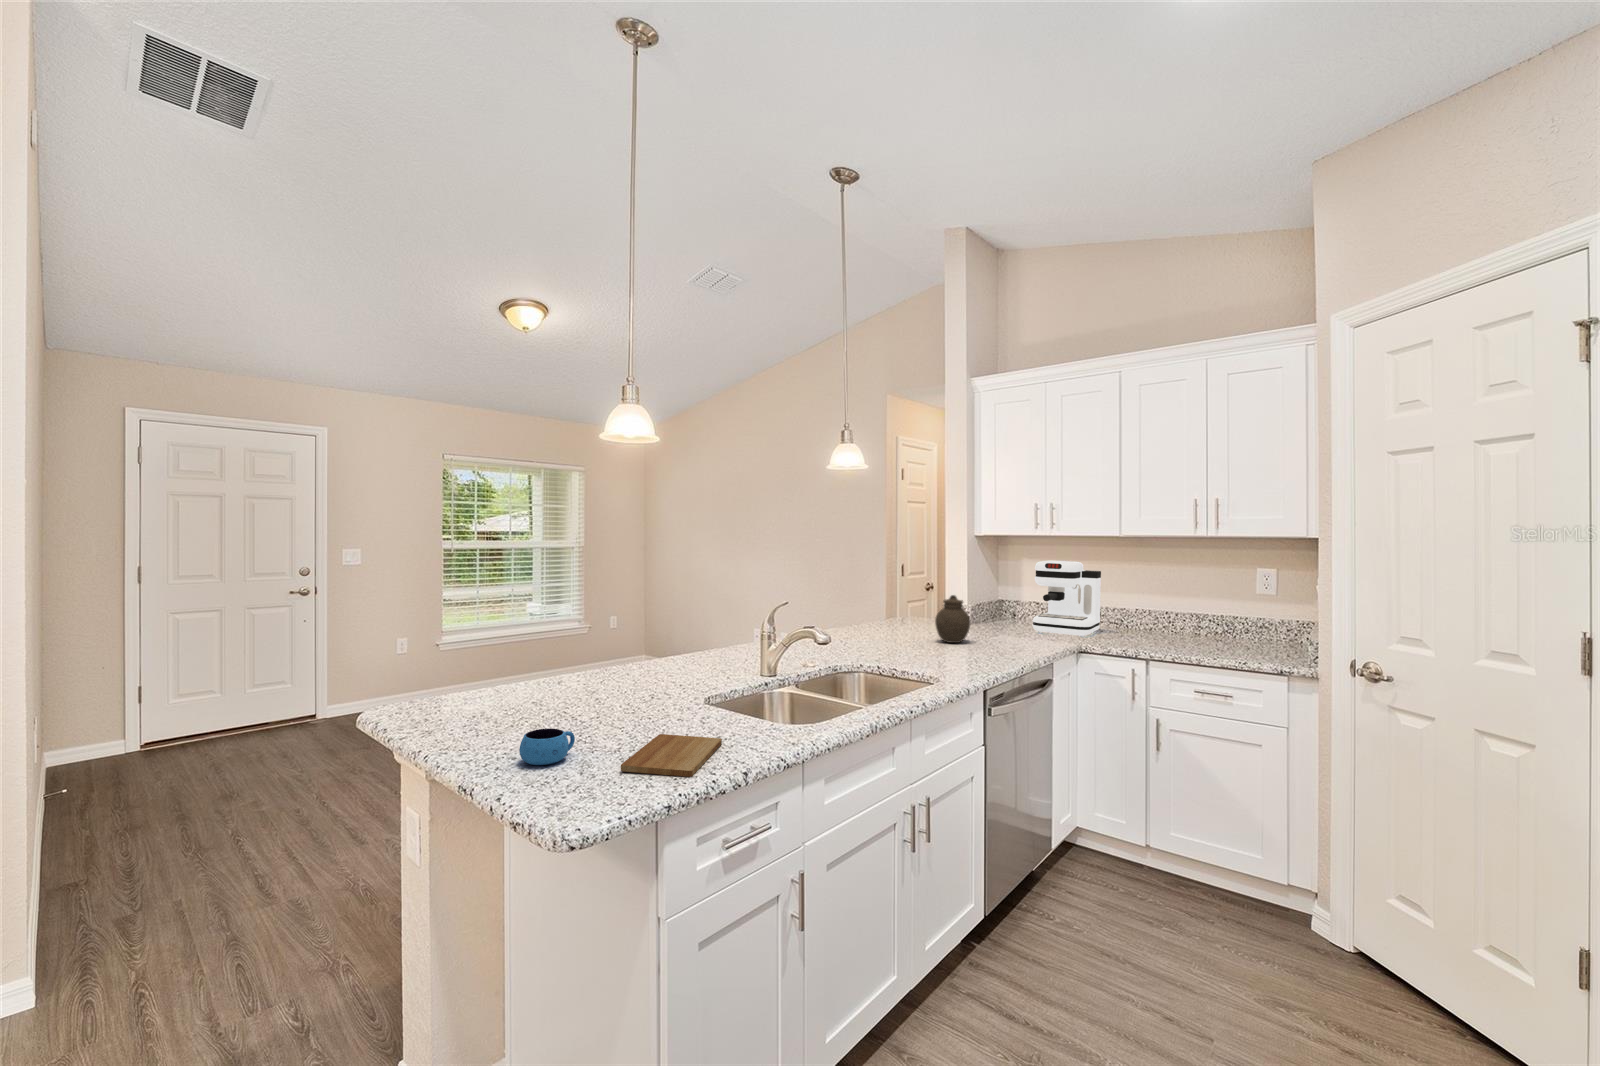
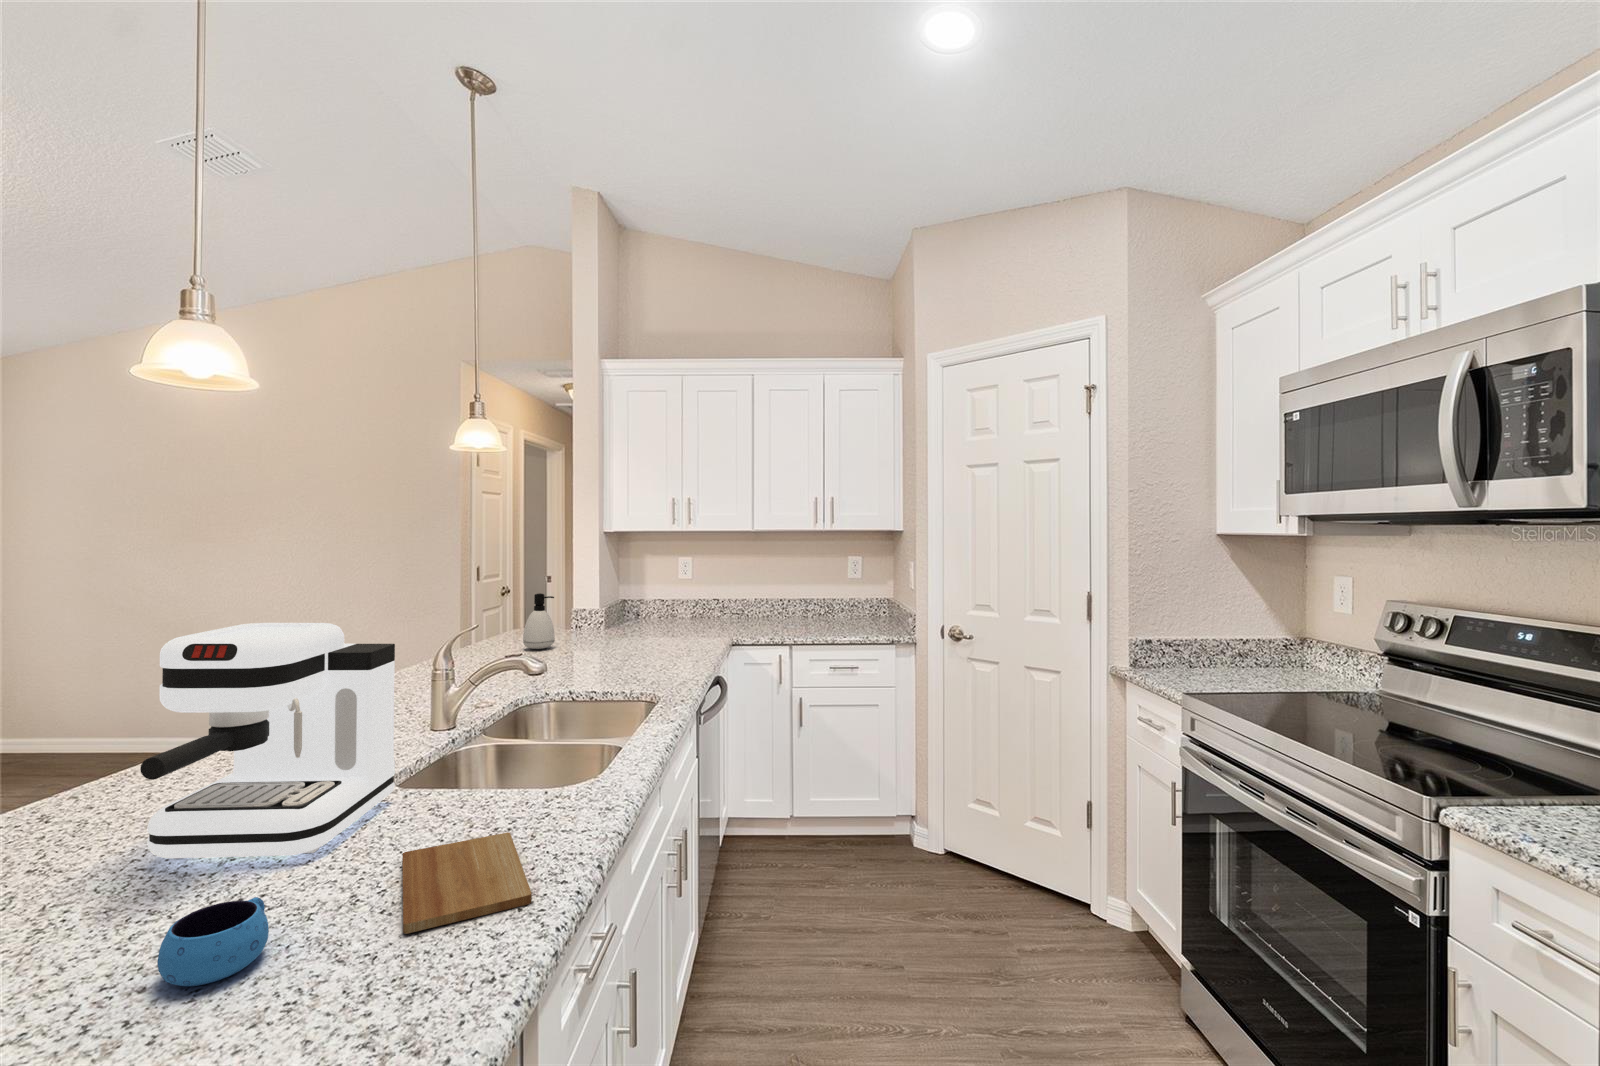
coffee maker: present [1033,561,1101,637] -> present [140,623,395,858]
soap dispenser: none [885,586,910,634] -> present [523,593,555,649]
jar: present [935,595,971,643] -> none [593,599,632,652]

